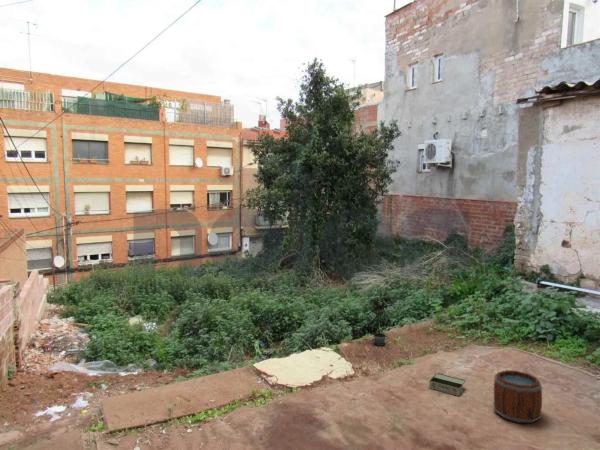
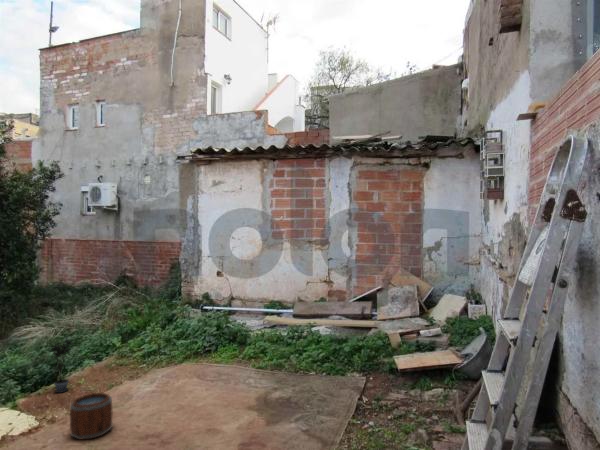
bucket: present [494,370,542,423] -> present [70,393,112,440]
toolbox: present [429,373,466,396] -> none [120,397,153,414]

